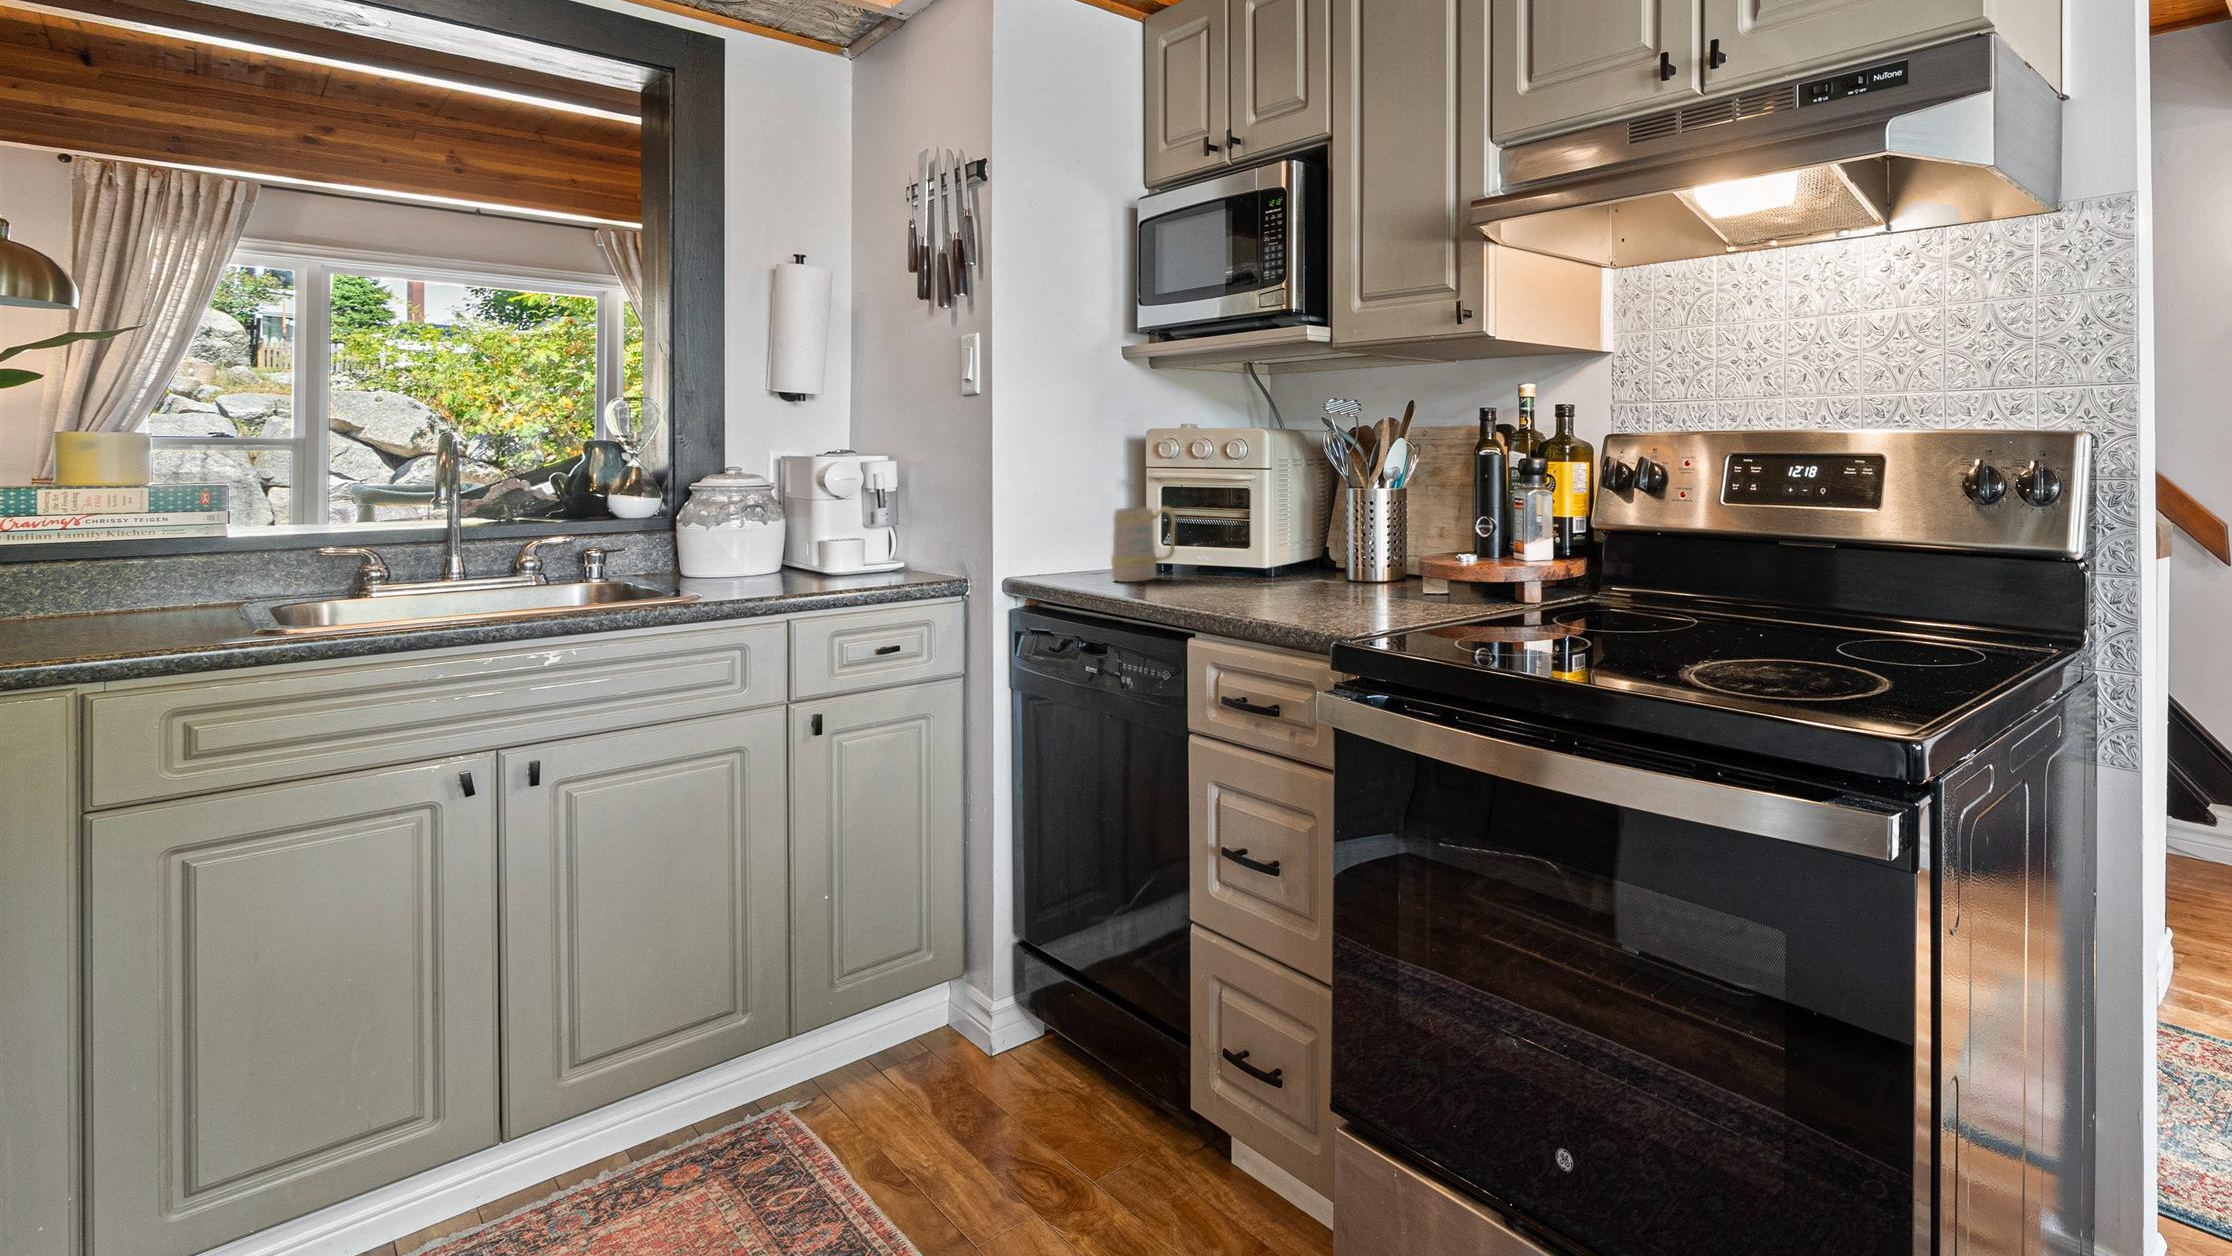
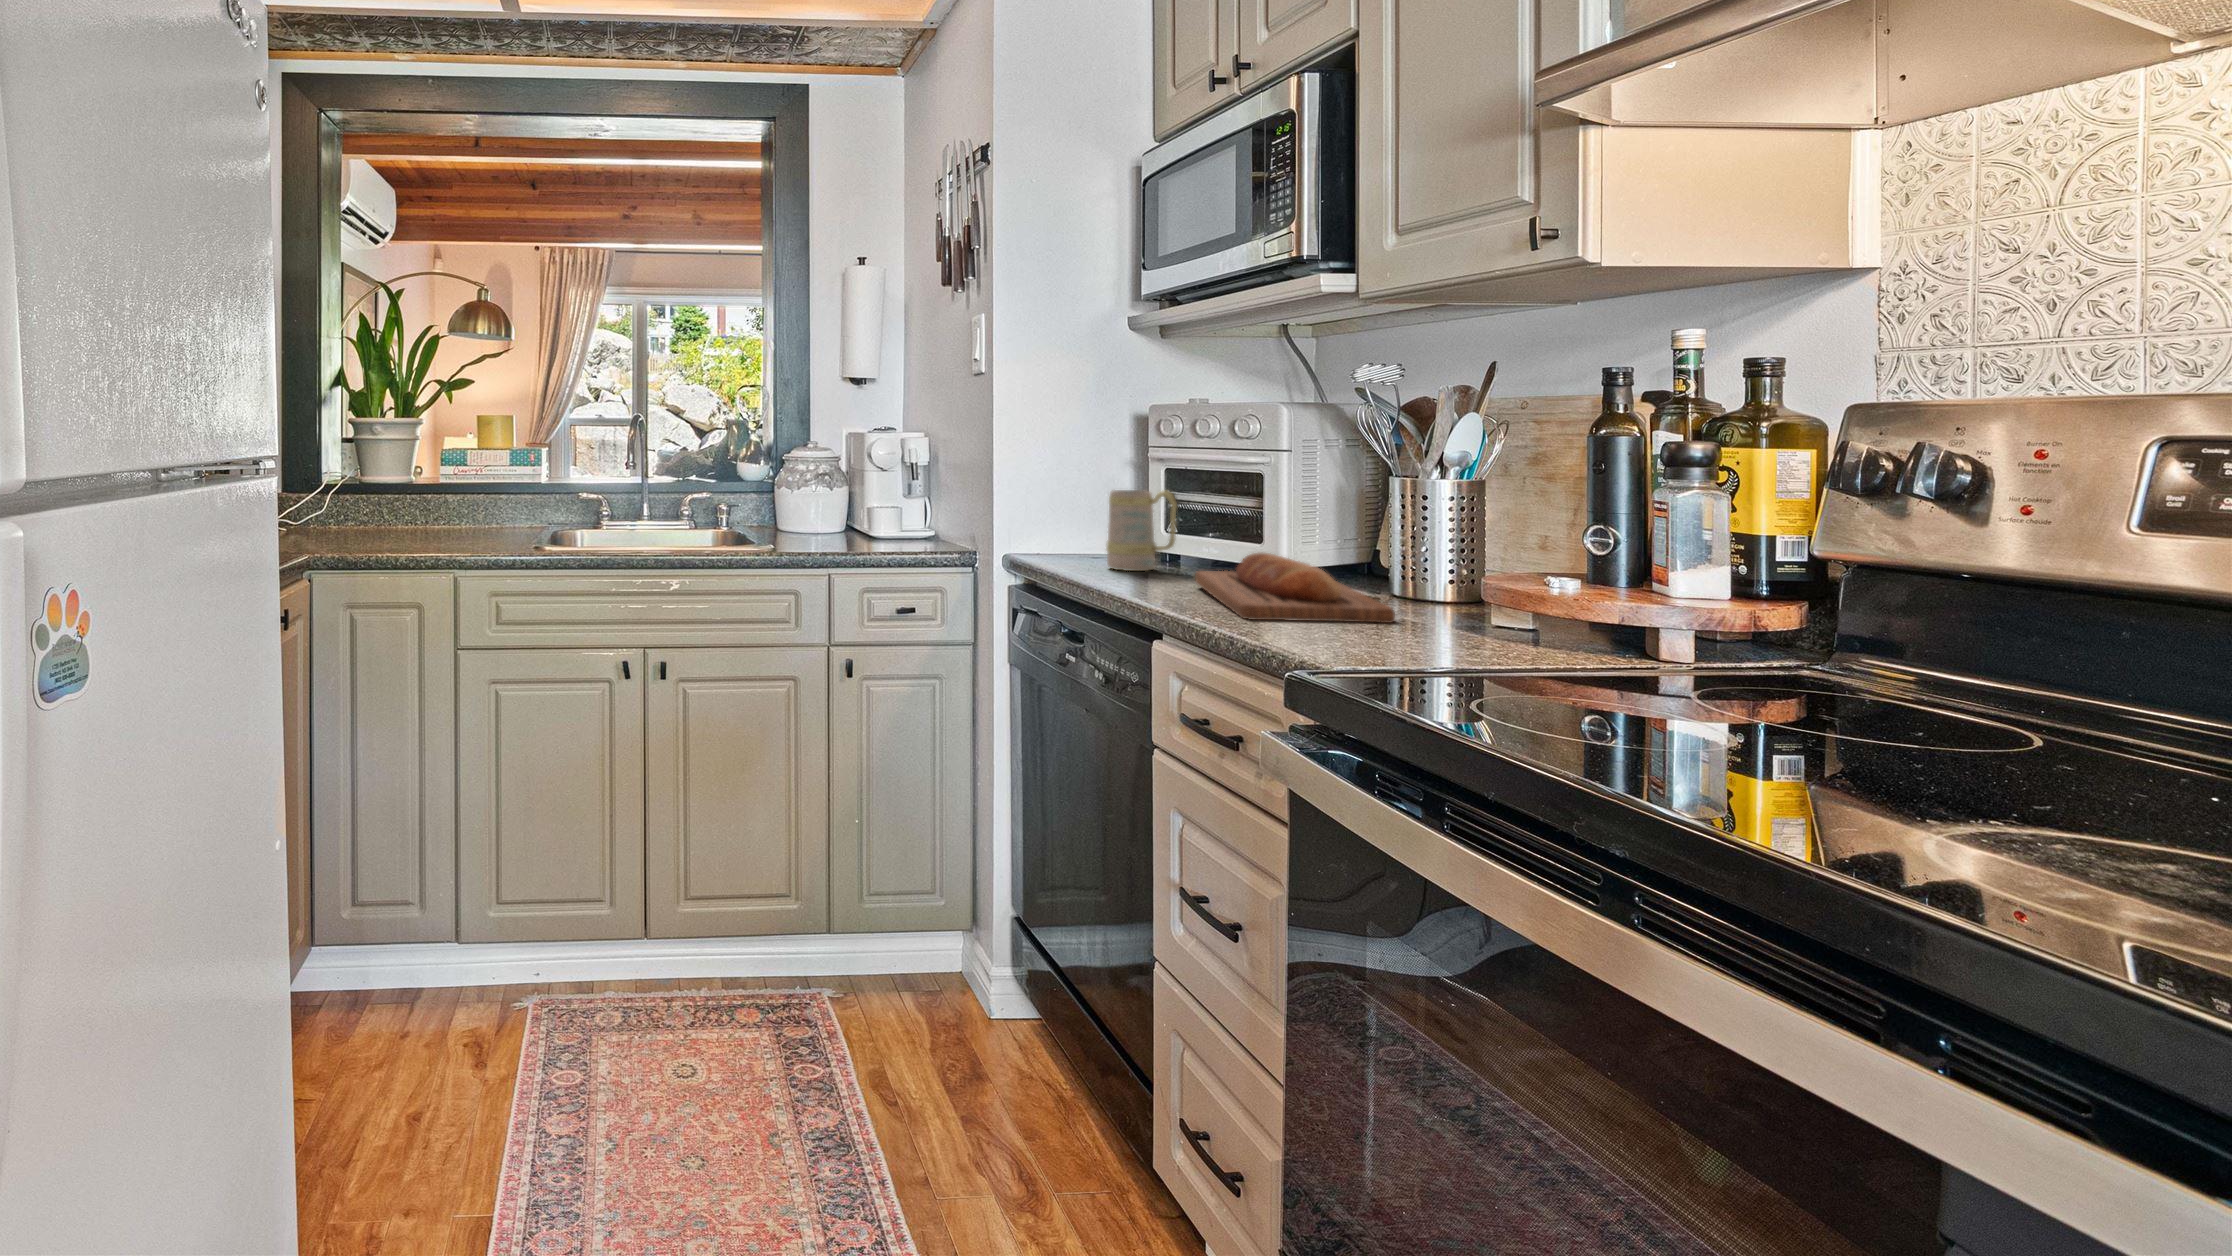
bread loaf: none [1206,554,1381,611] -> present [1195,553,1395,623]

